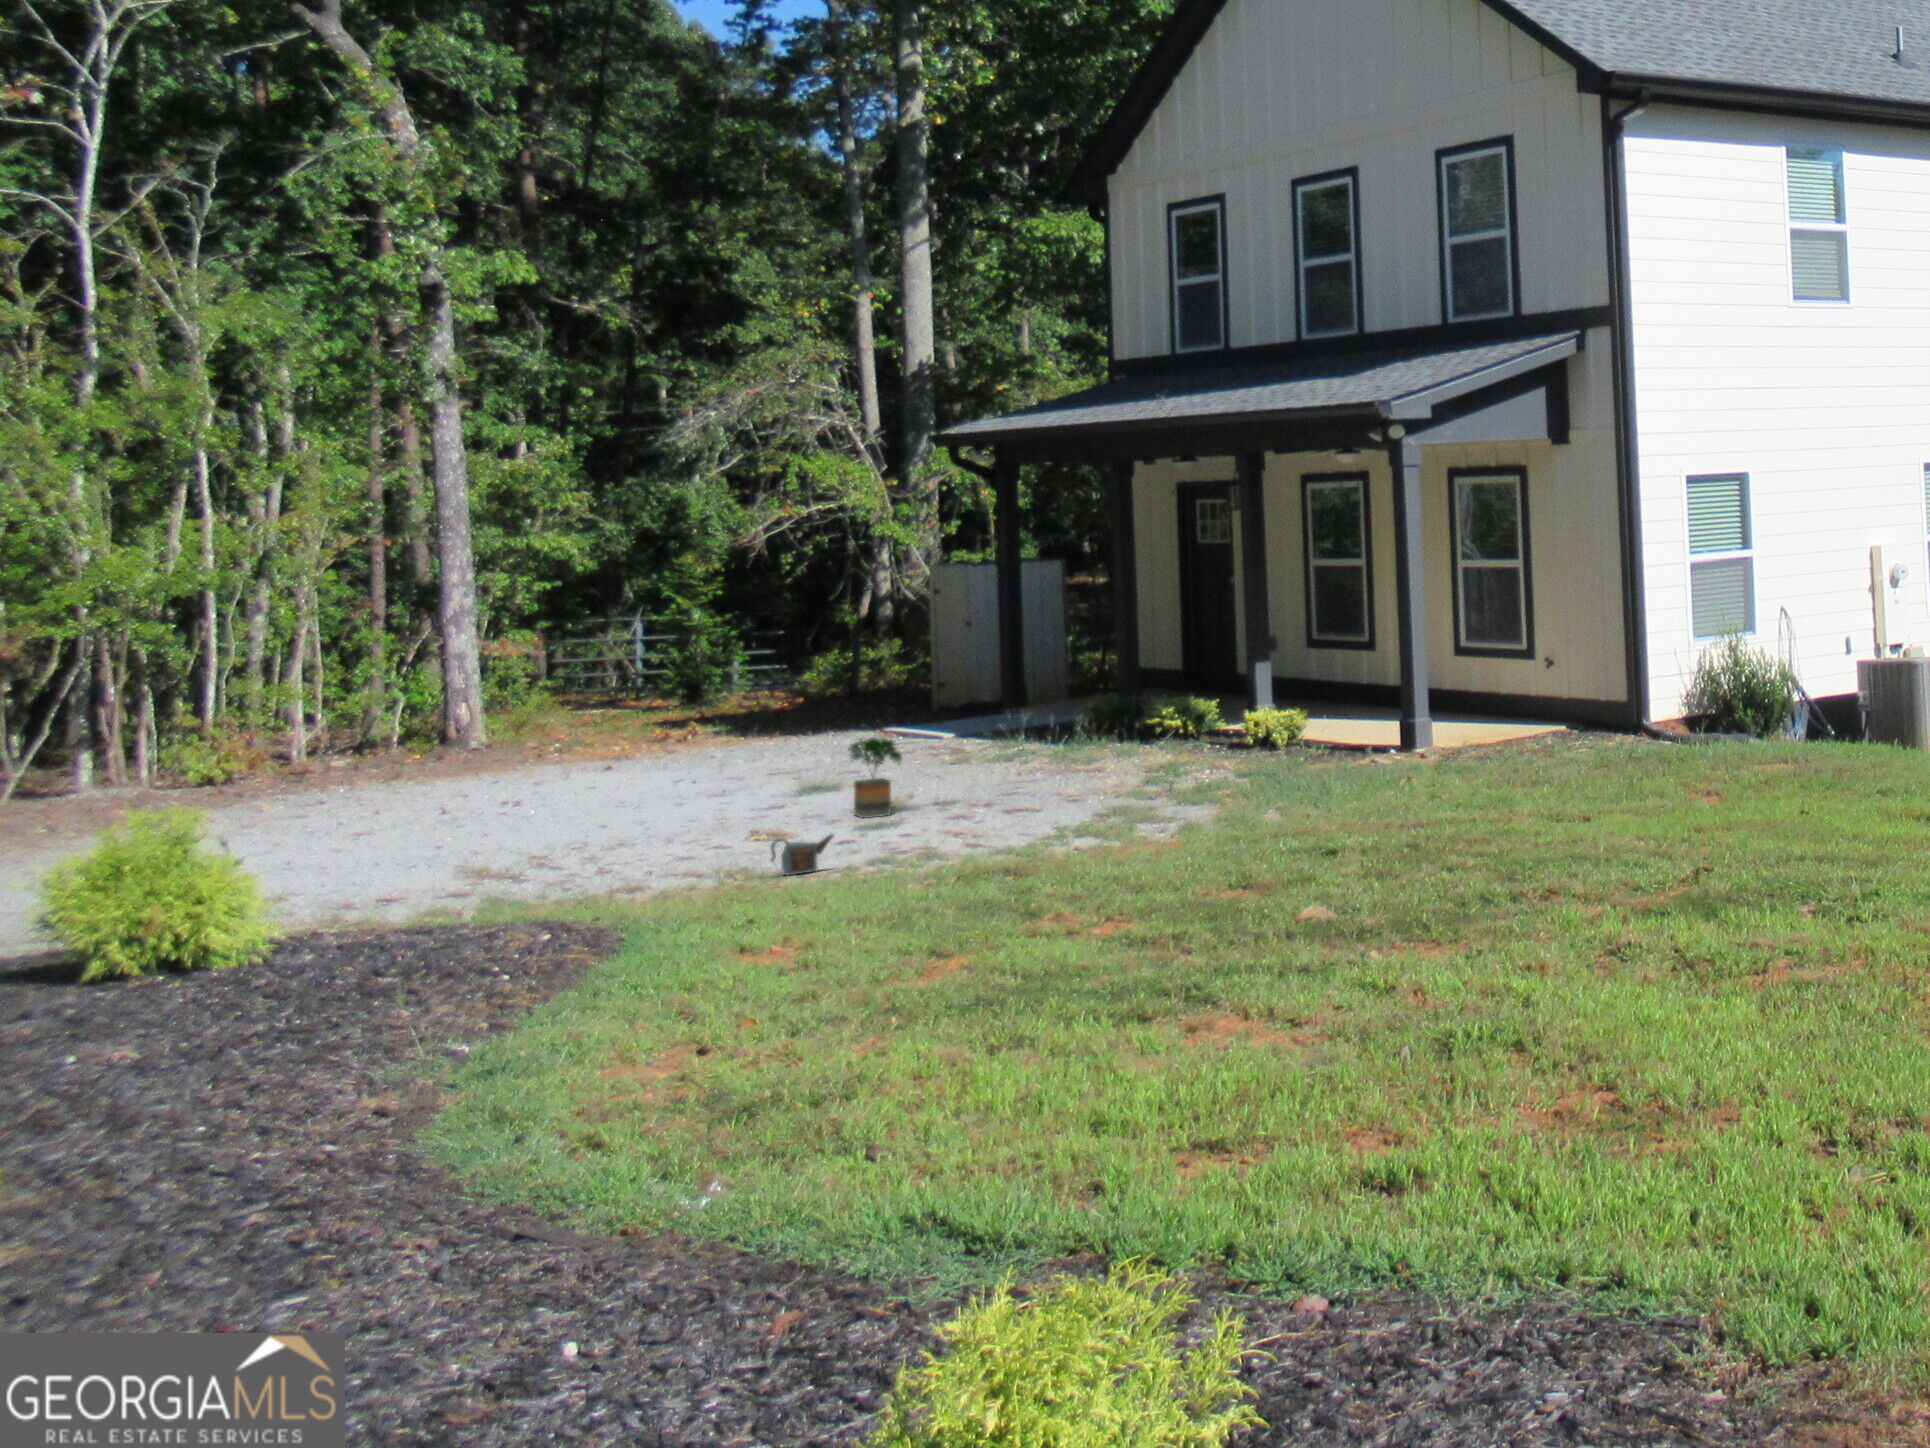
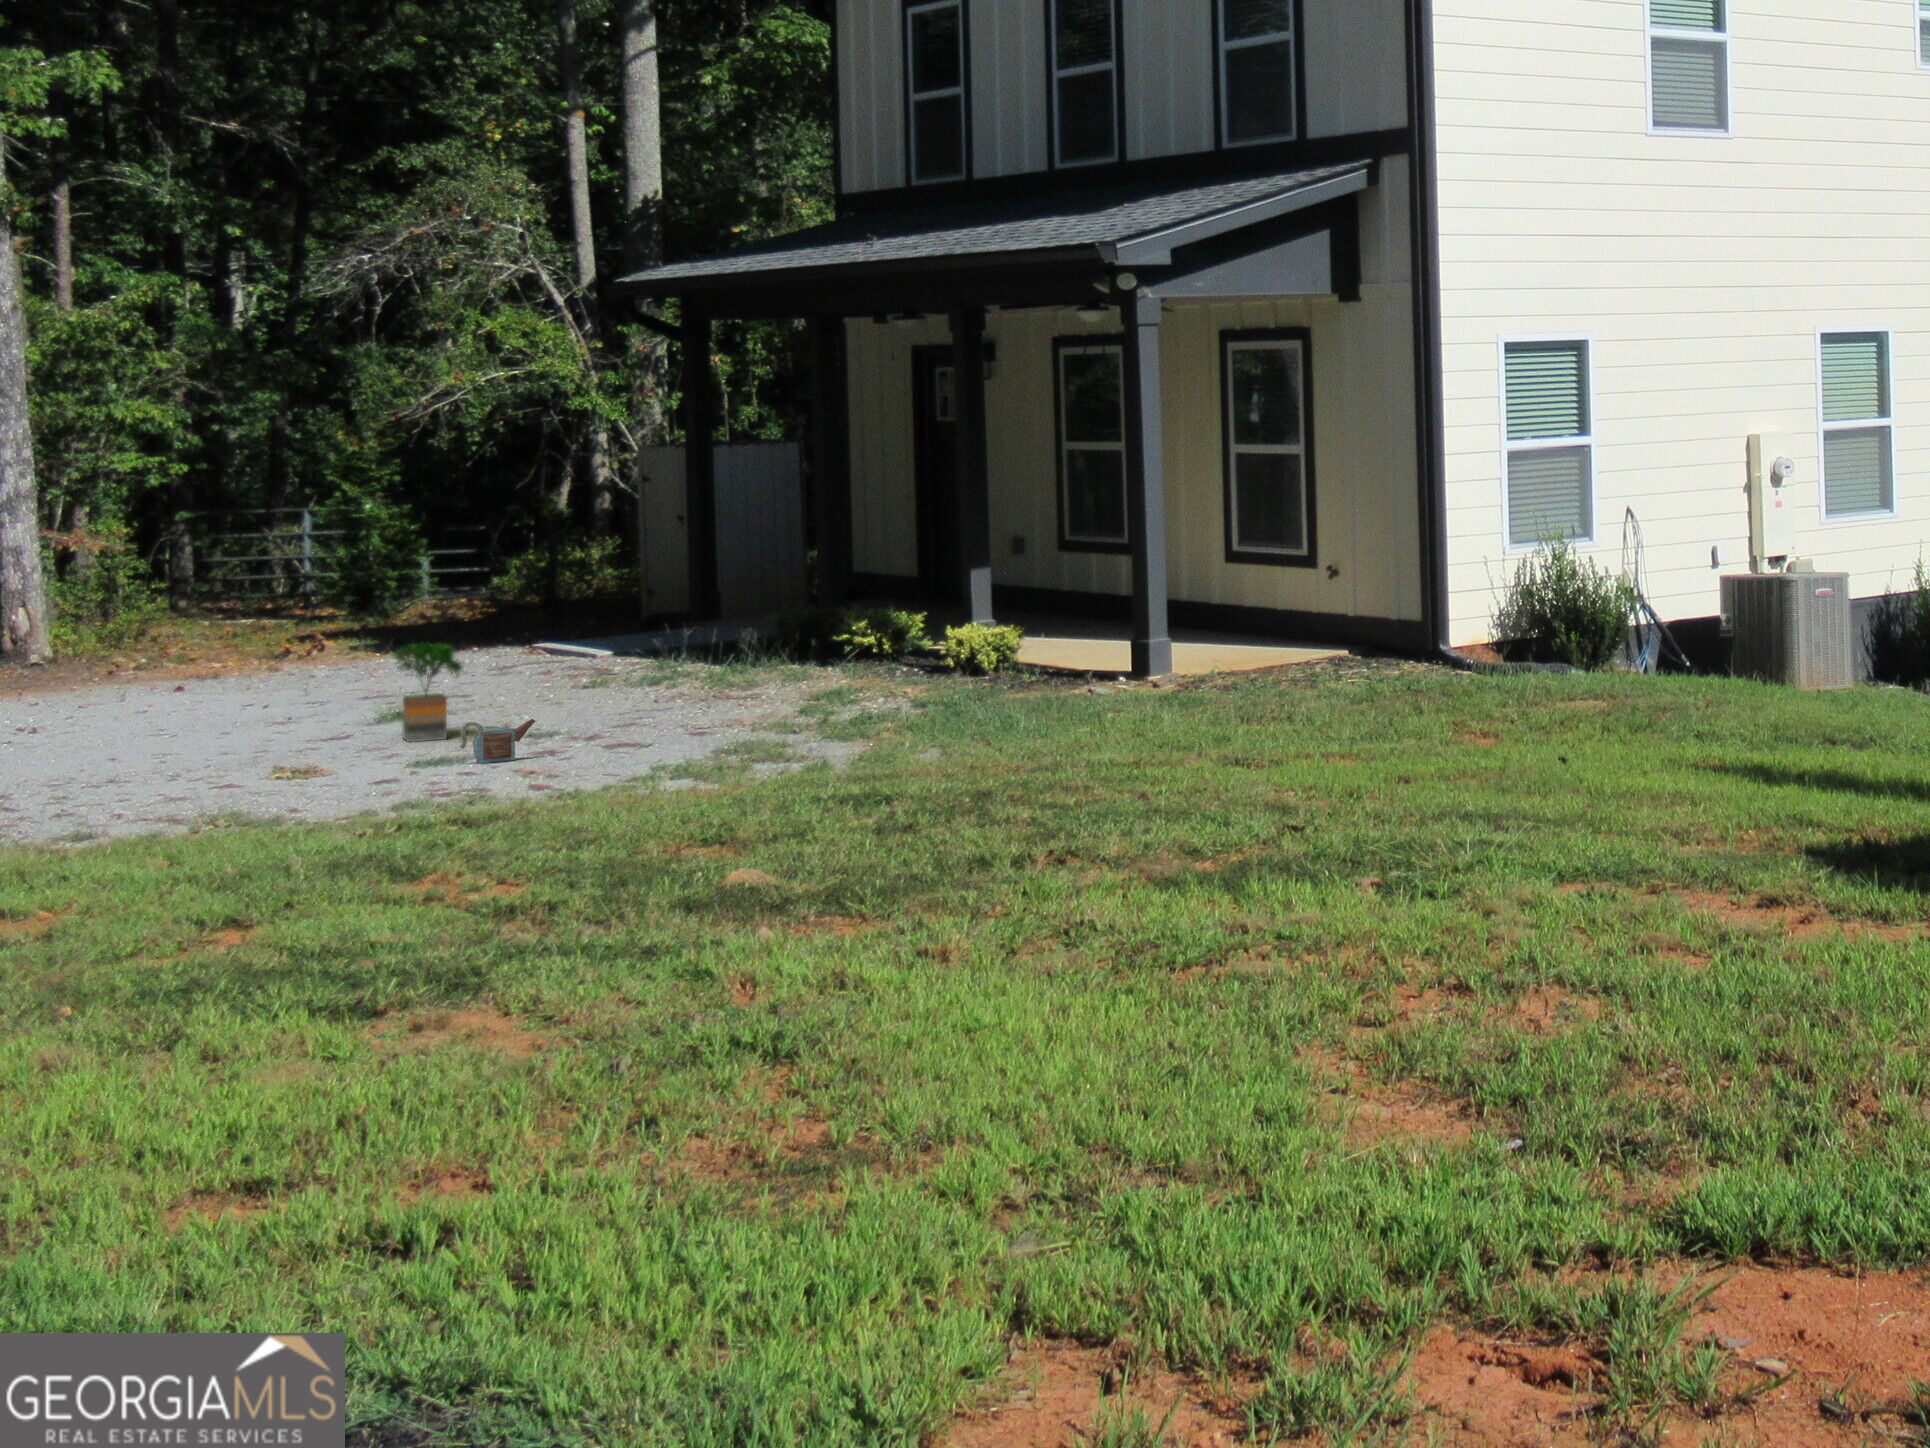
watering can: present [771,834,833,875] -> present [460,719,536,764]

